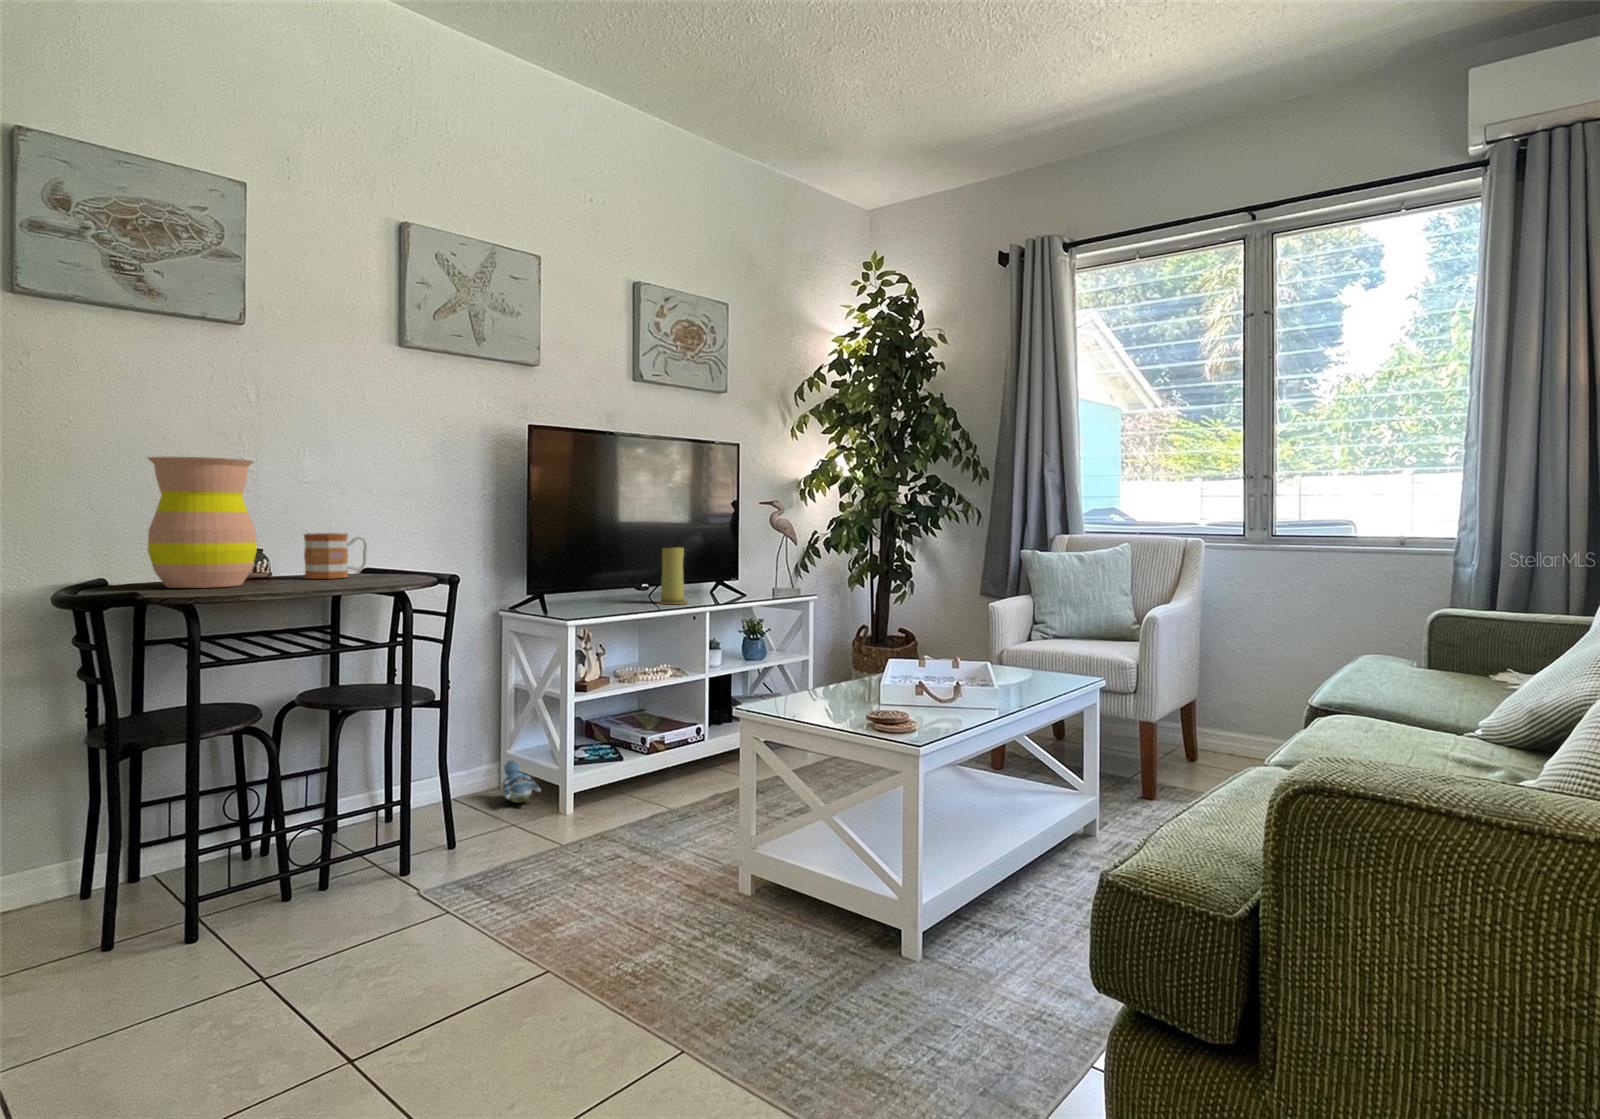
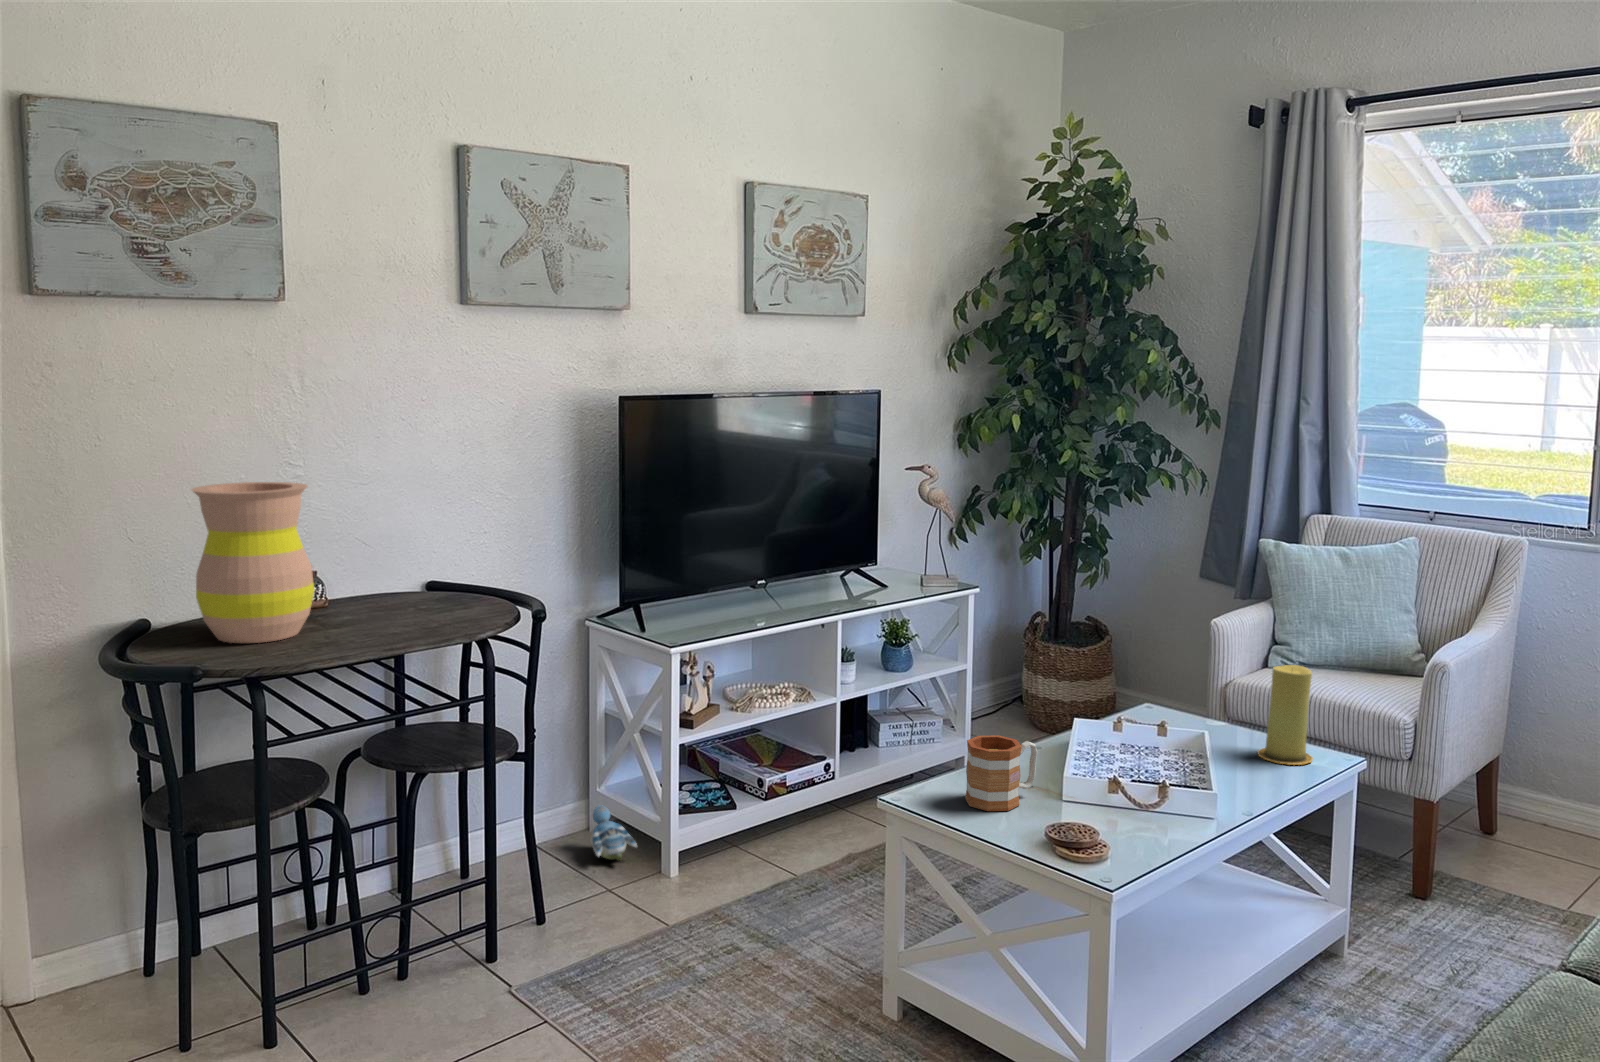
mug: present [304,533,367,579] -> present [965,735,1037,811]
candle: present [657,547,687,604] -> present [1257,665,1313,765]

